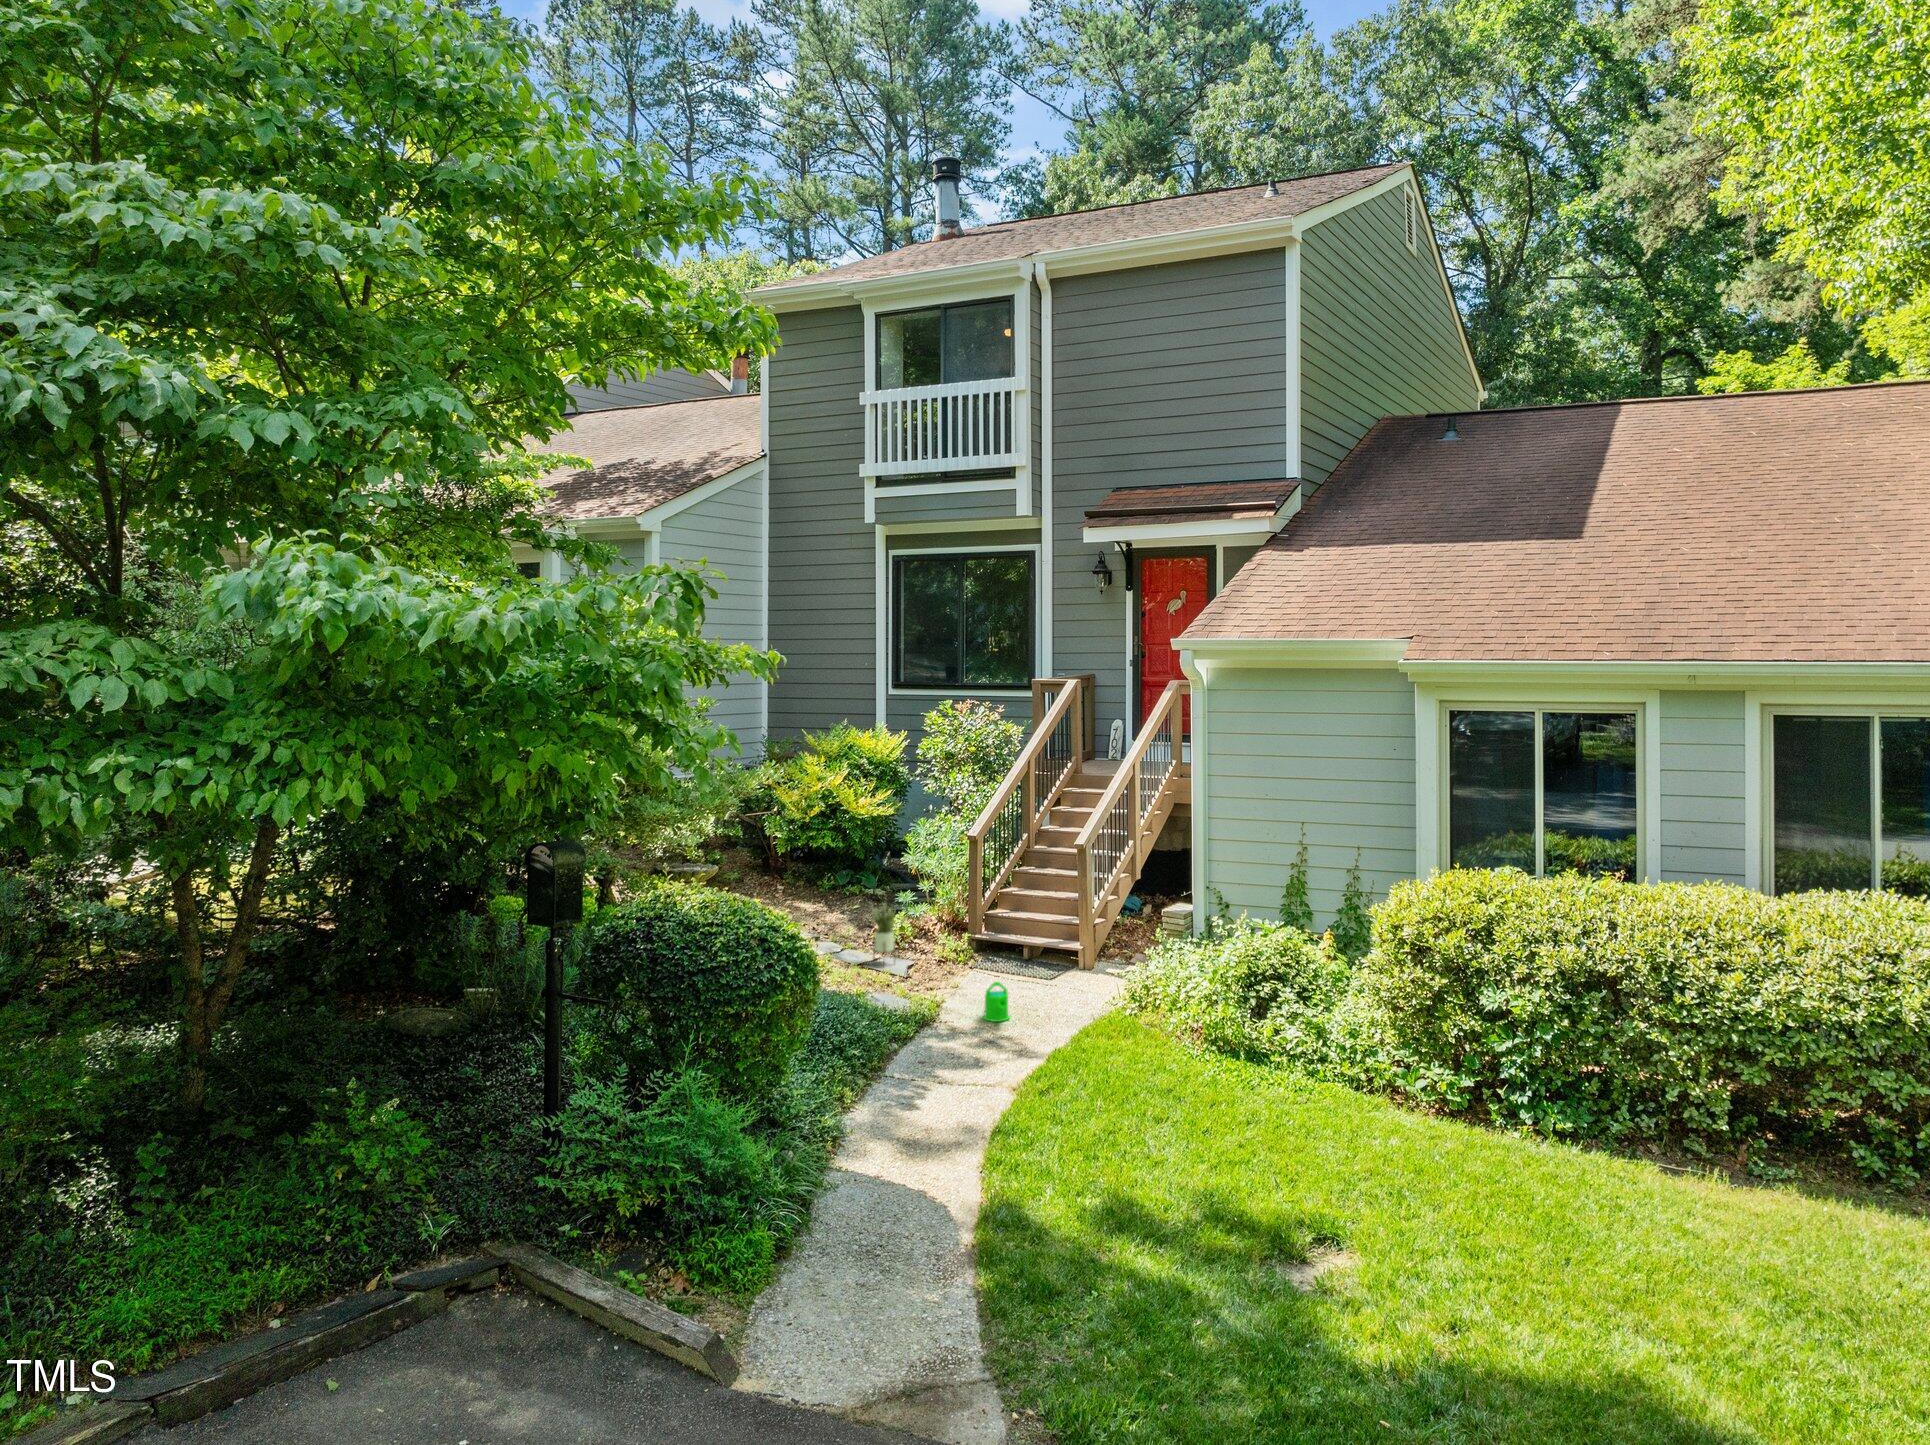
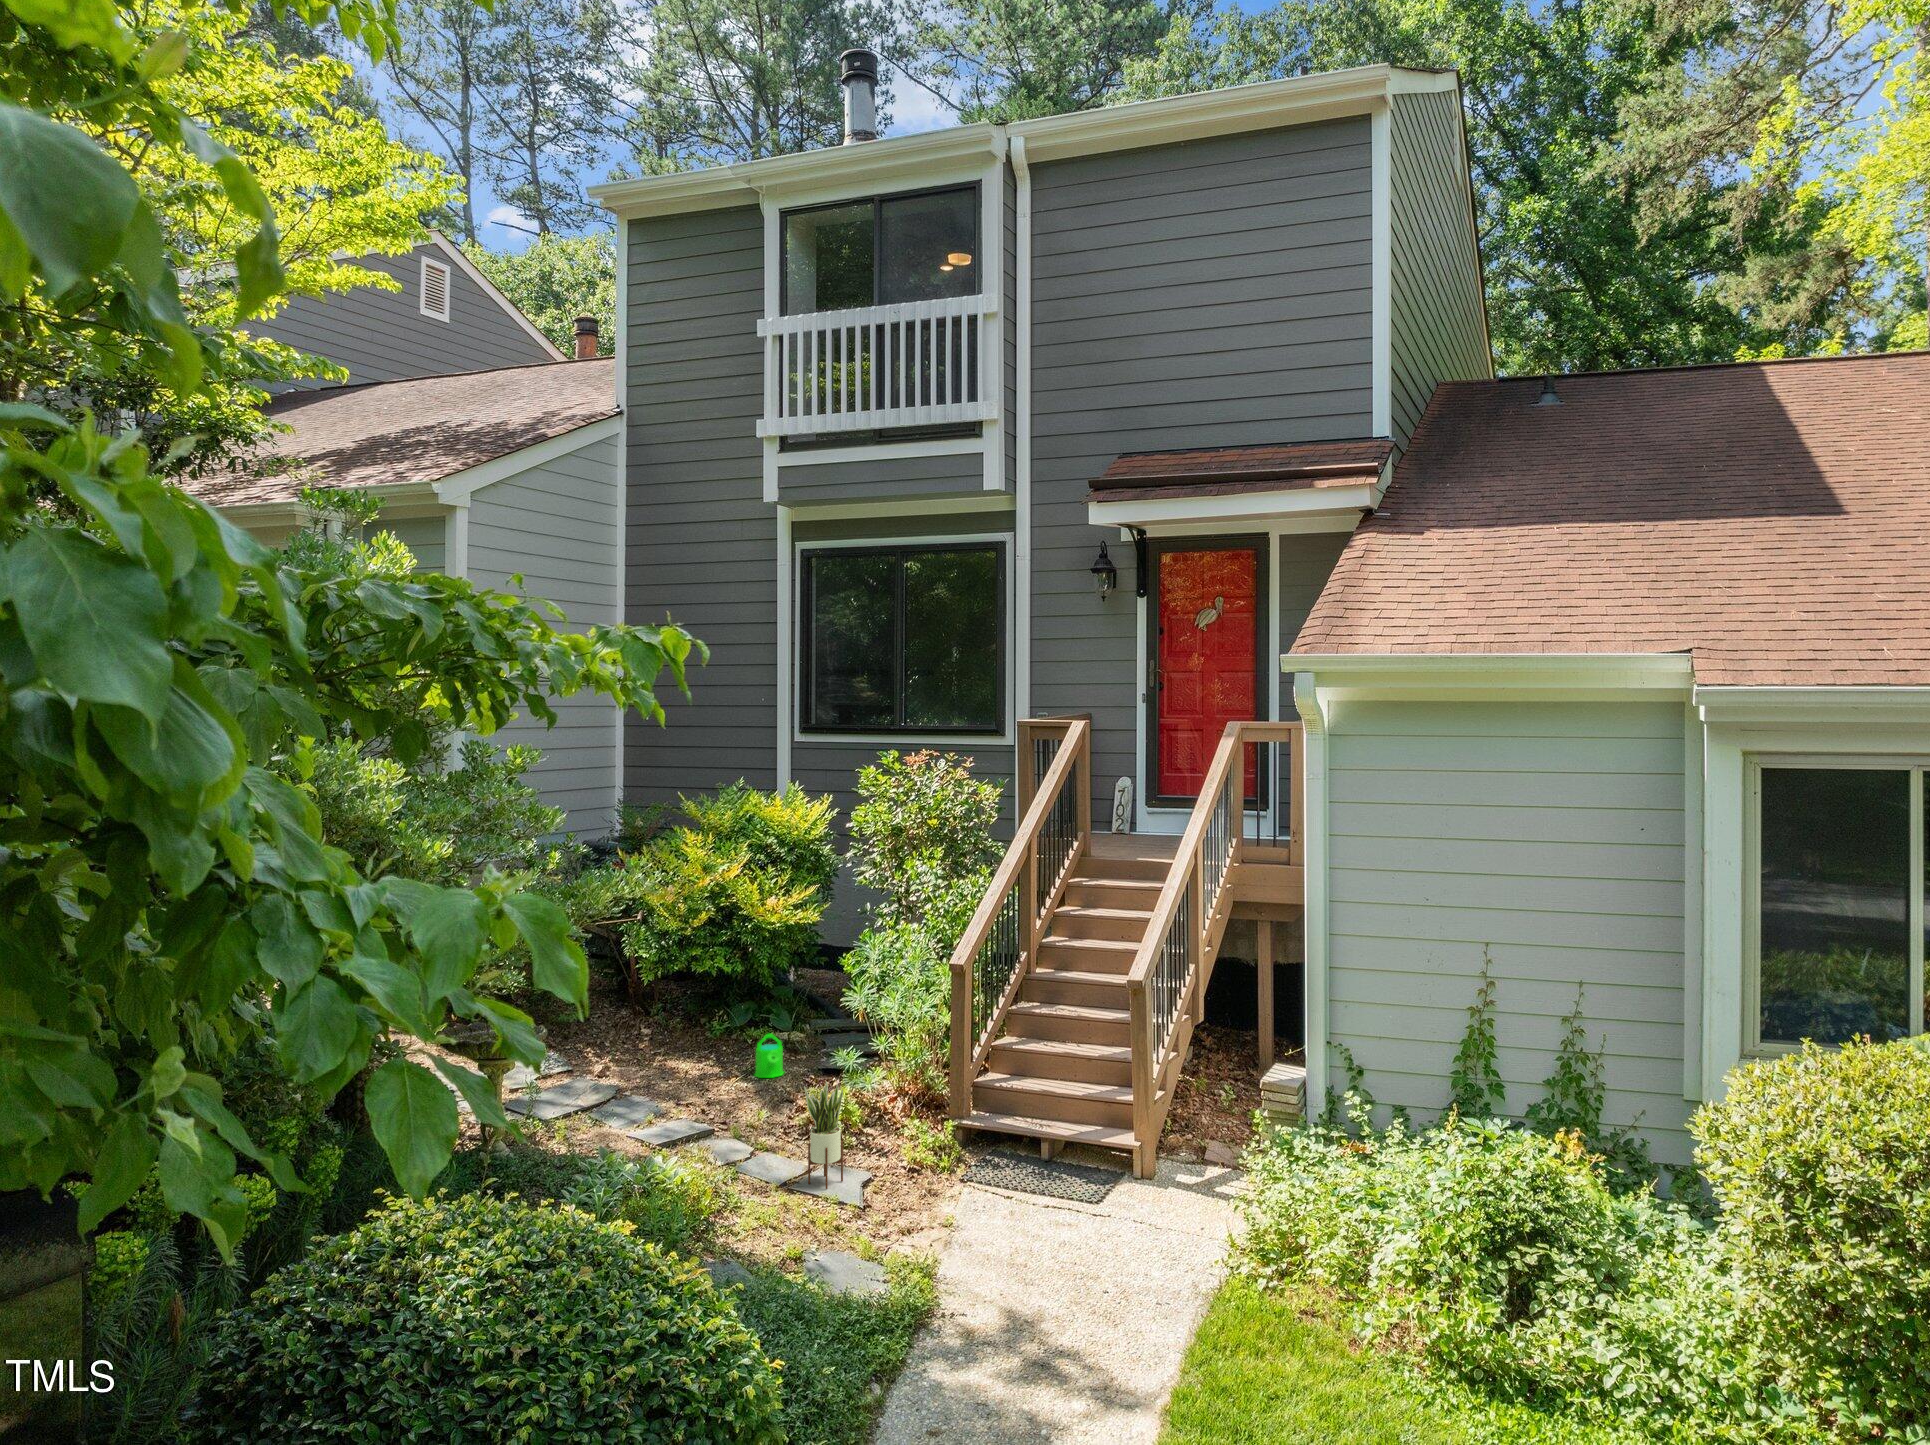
watering can: present [984,982,1009,1022] -> present [755,1034,784,1078]

